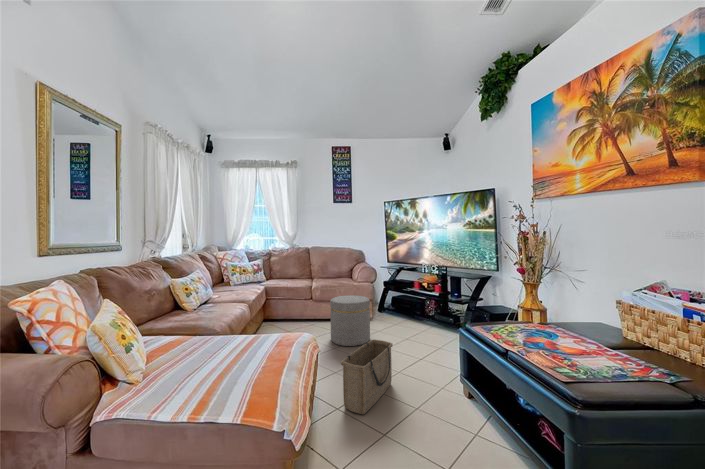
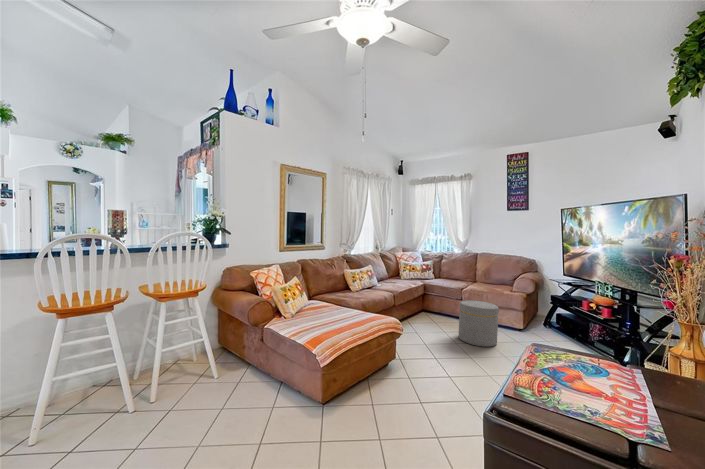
basket: present [341,340,393,414] -> none [416,334,471,375]

